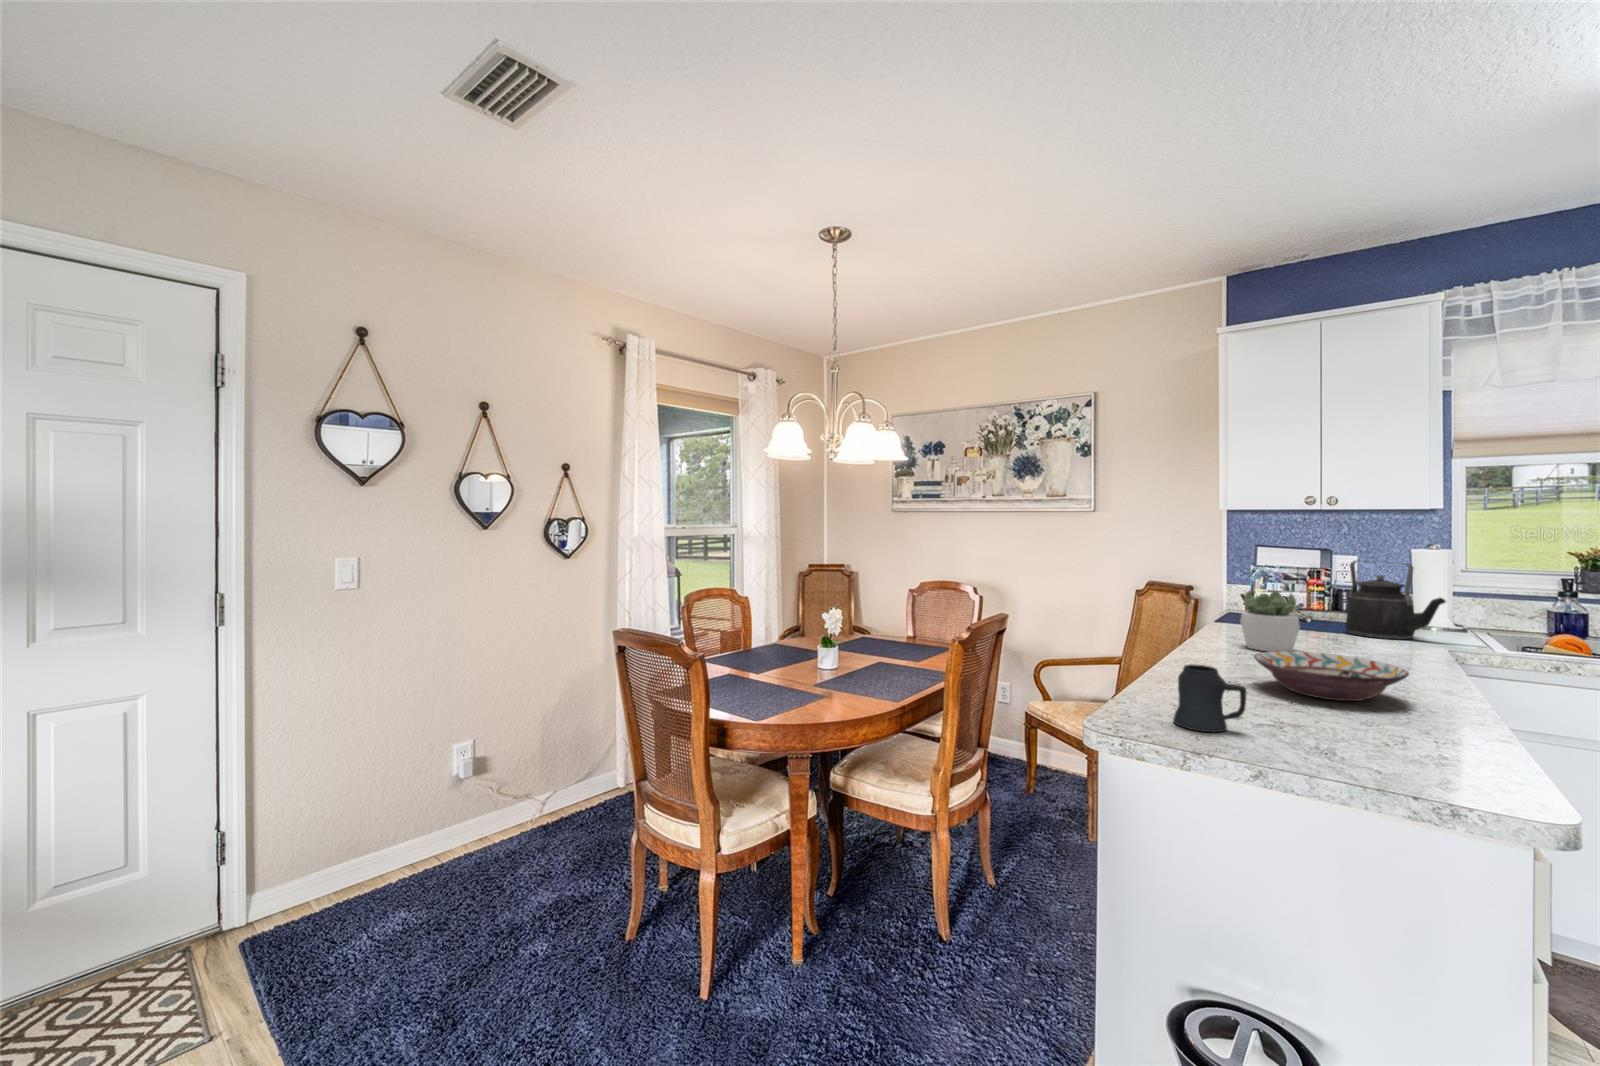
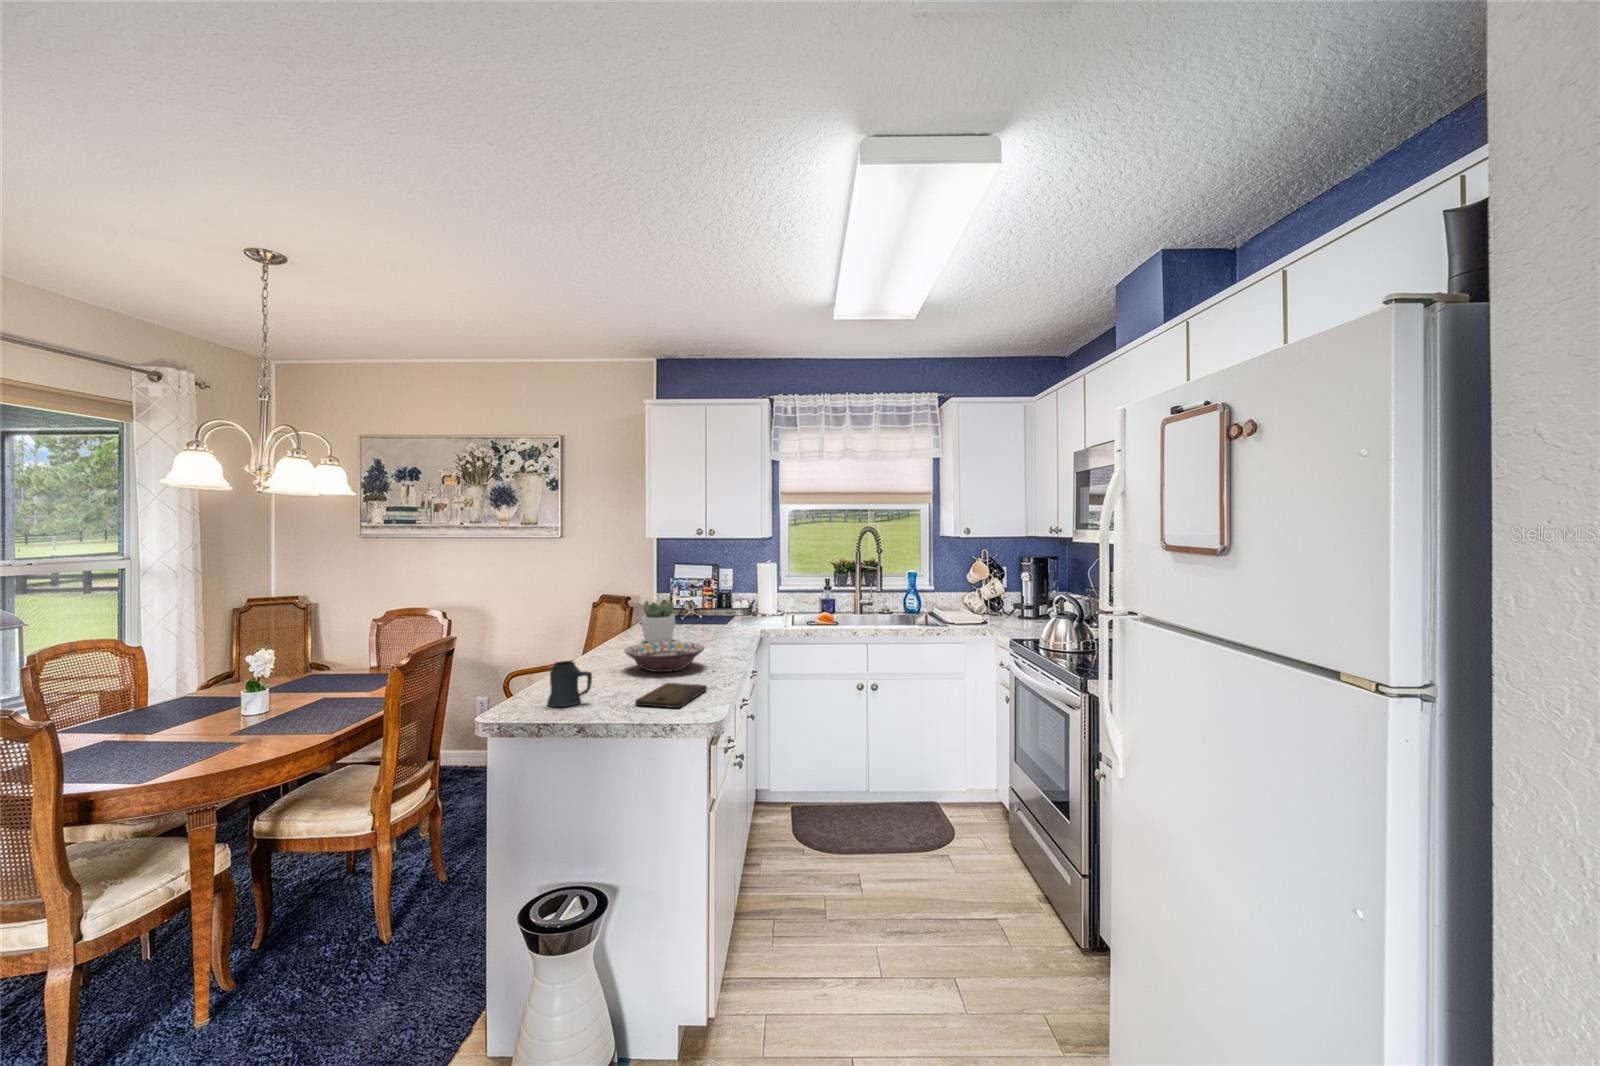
kettle: present [1346,560,1446,639] -> none [717,574,764,625]
cutting board: none [1337,722,1467,777] -> present [635,683,707,708]

